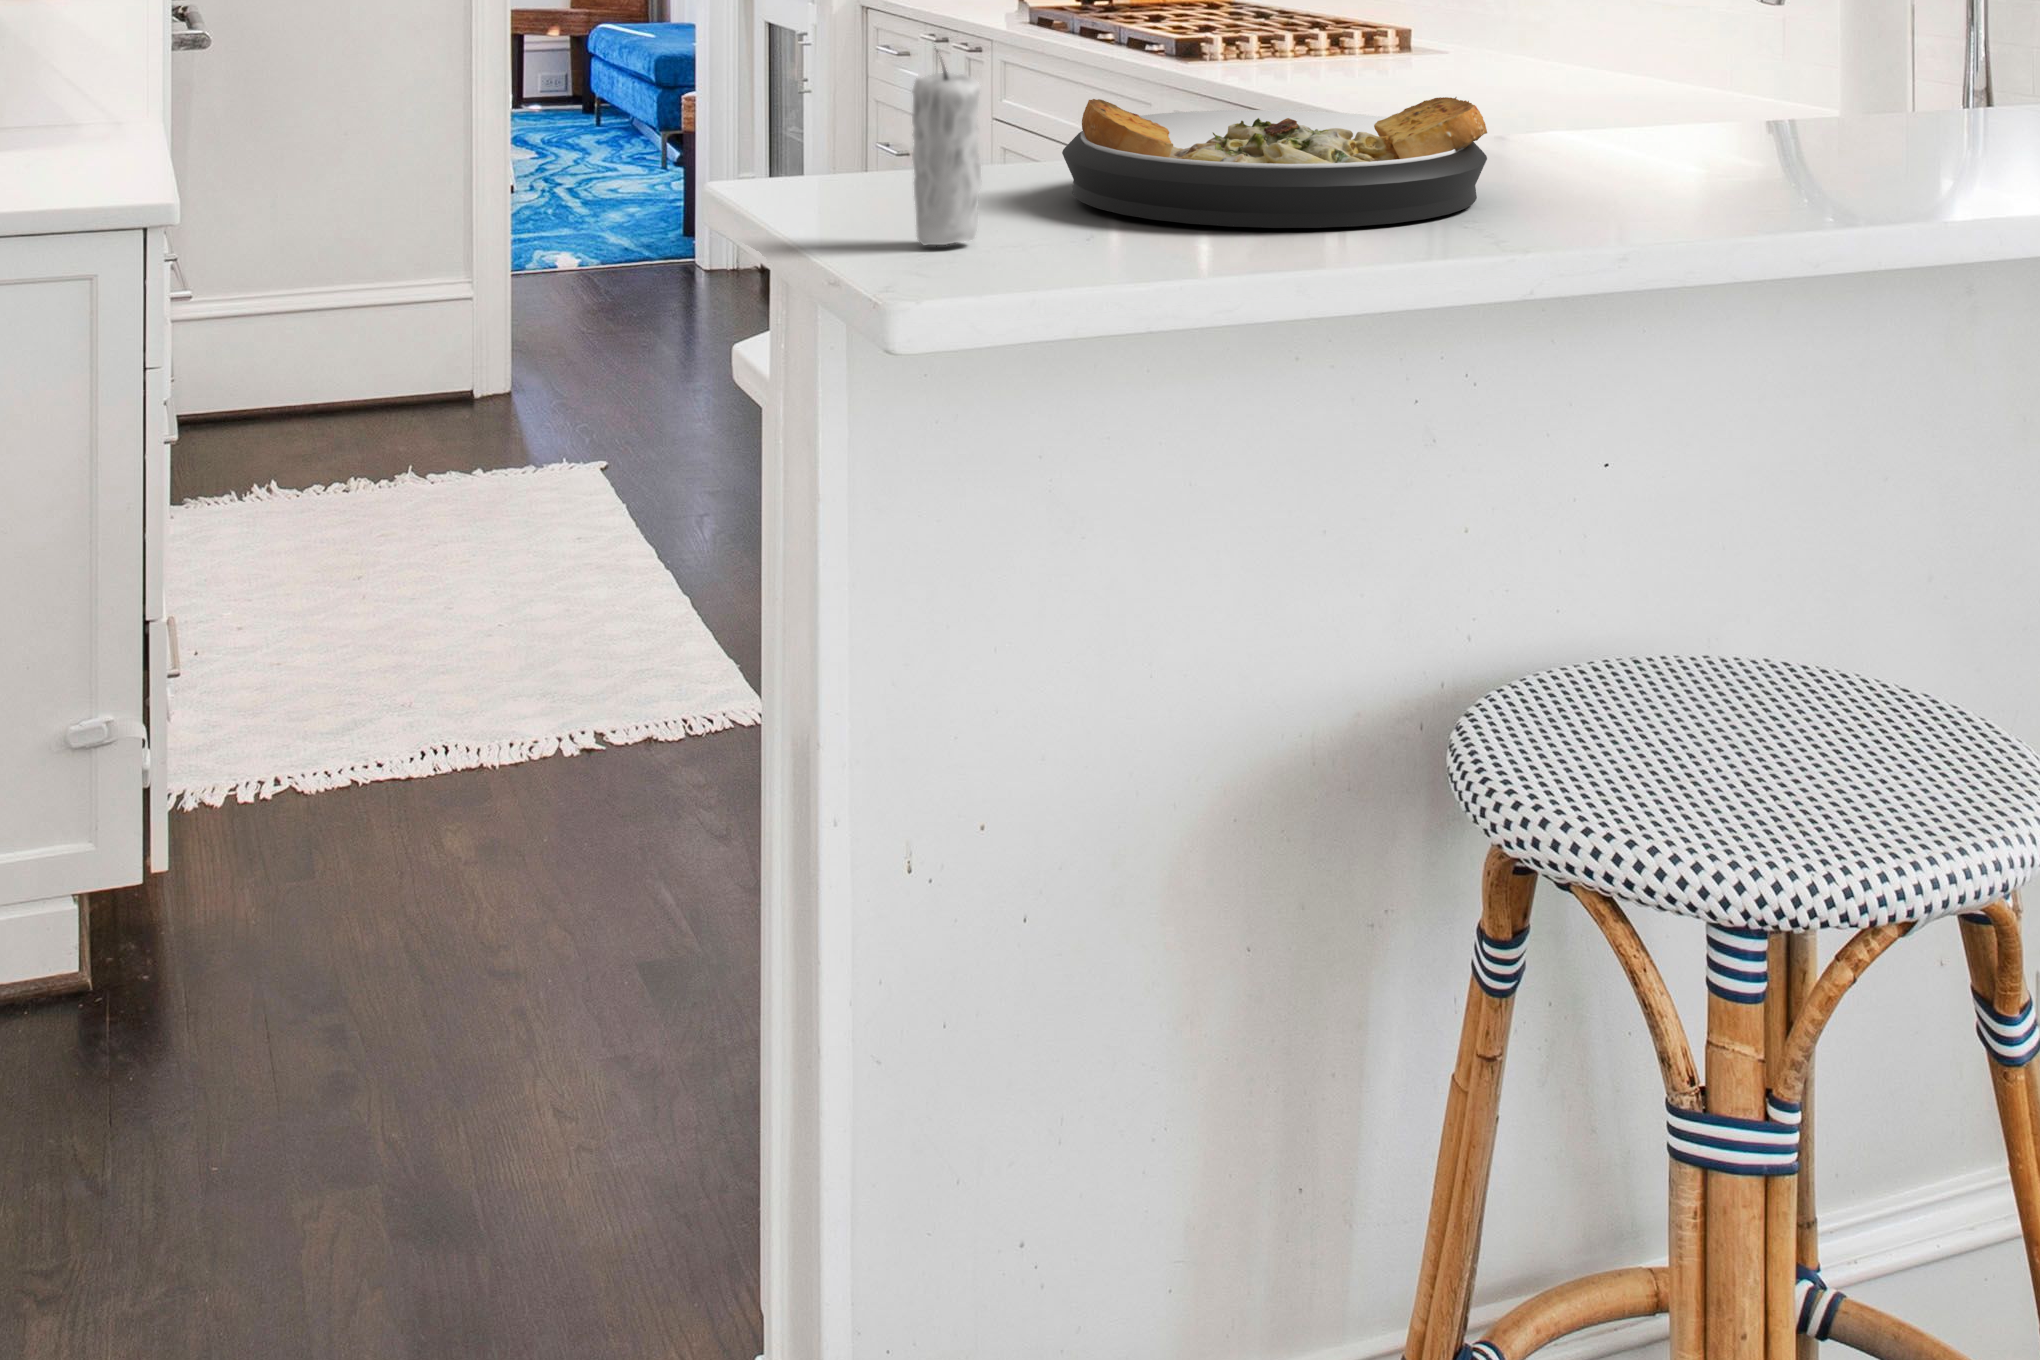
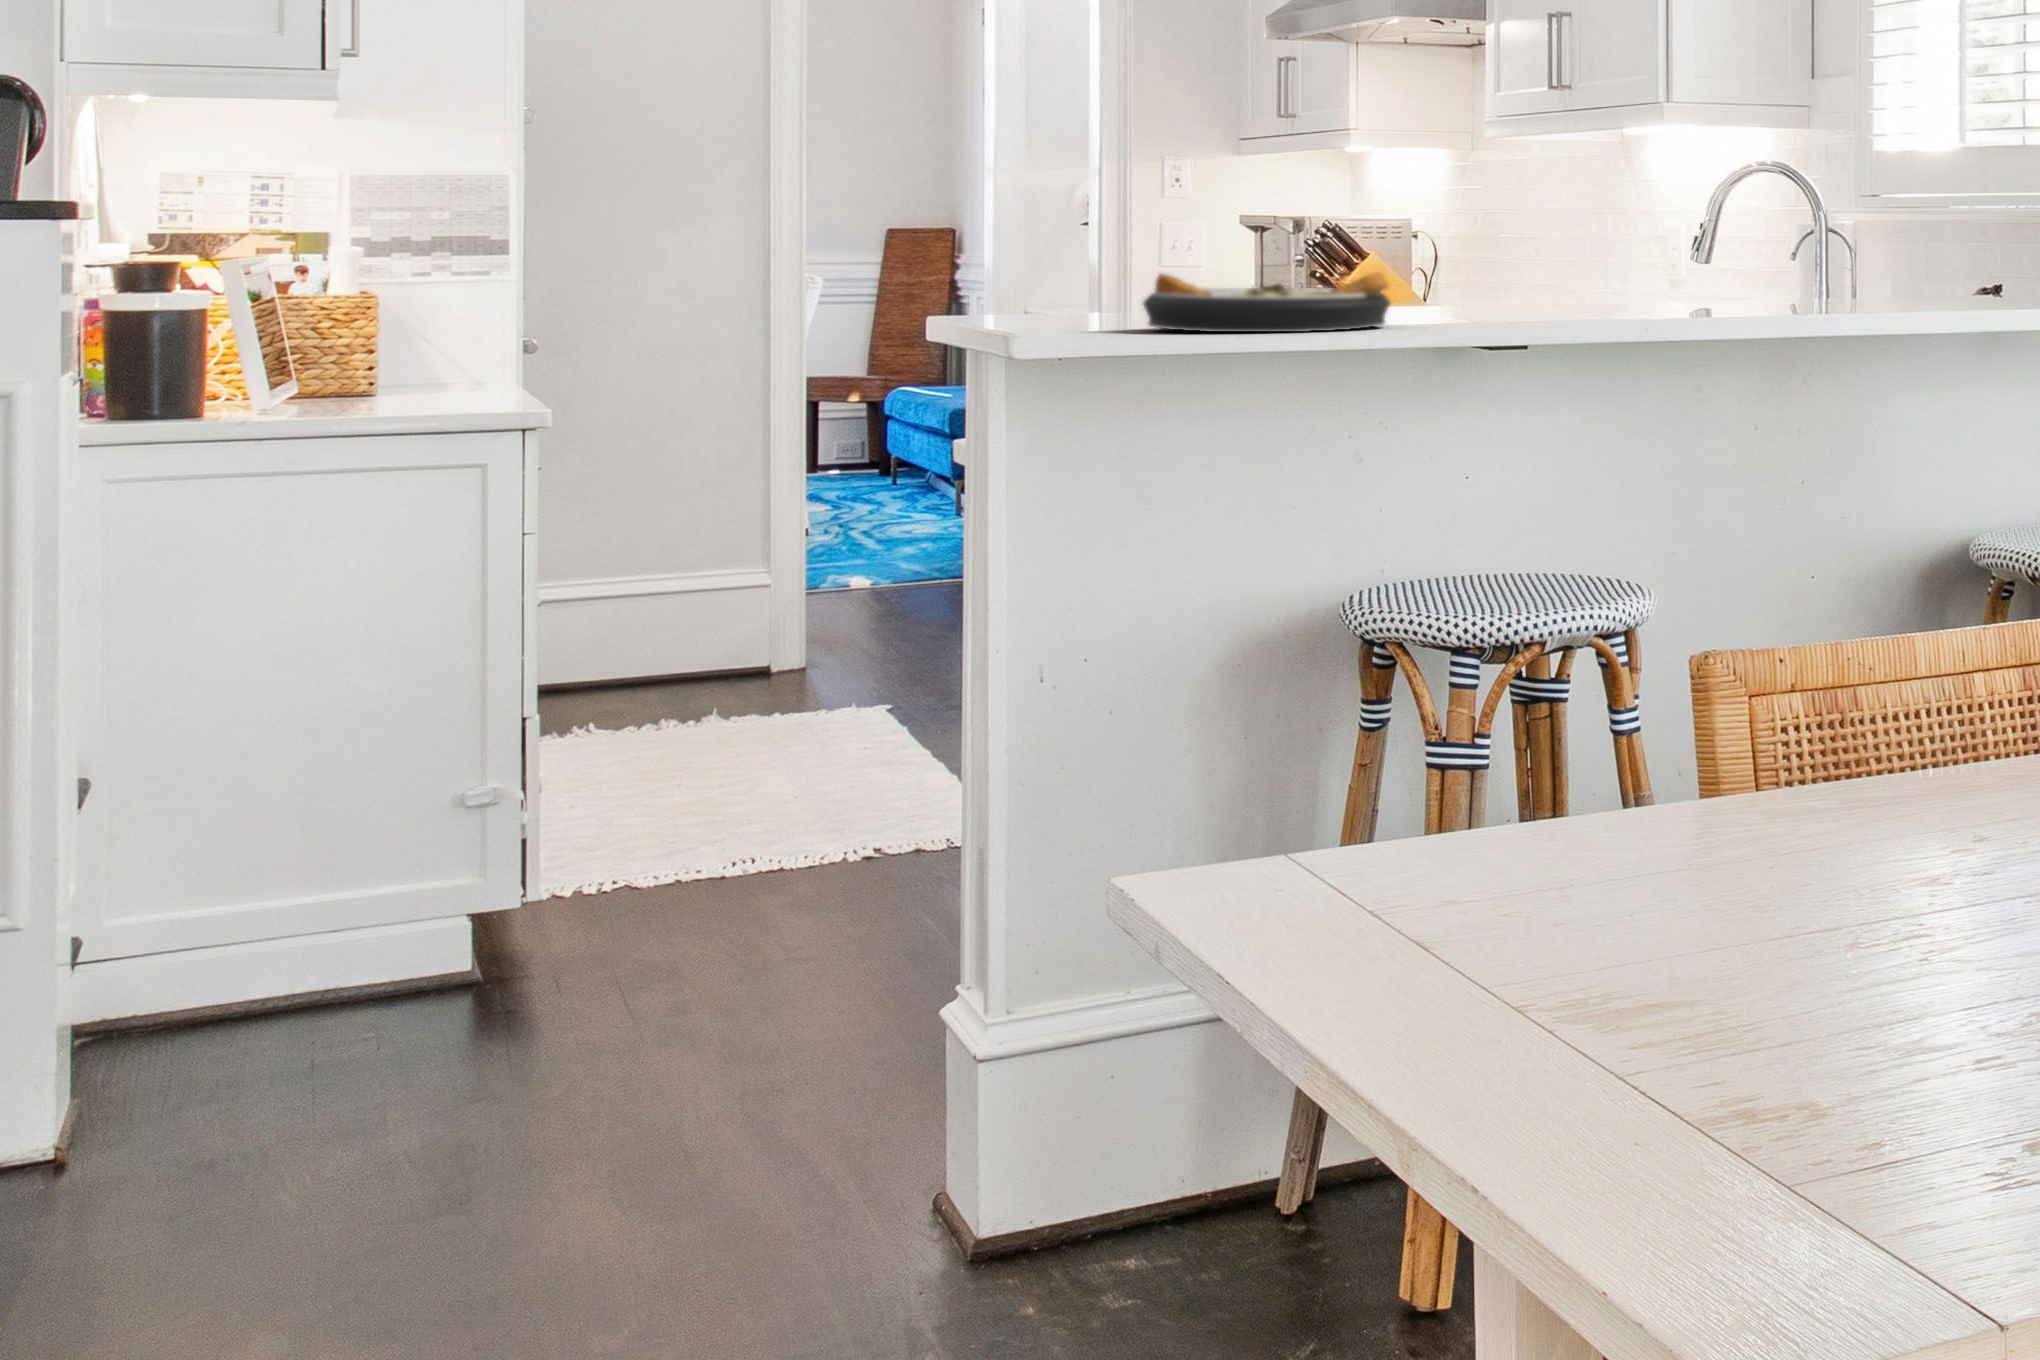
candle: present [912,57,981,245] -> none [1040,225,1081,336]

